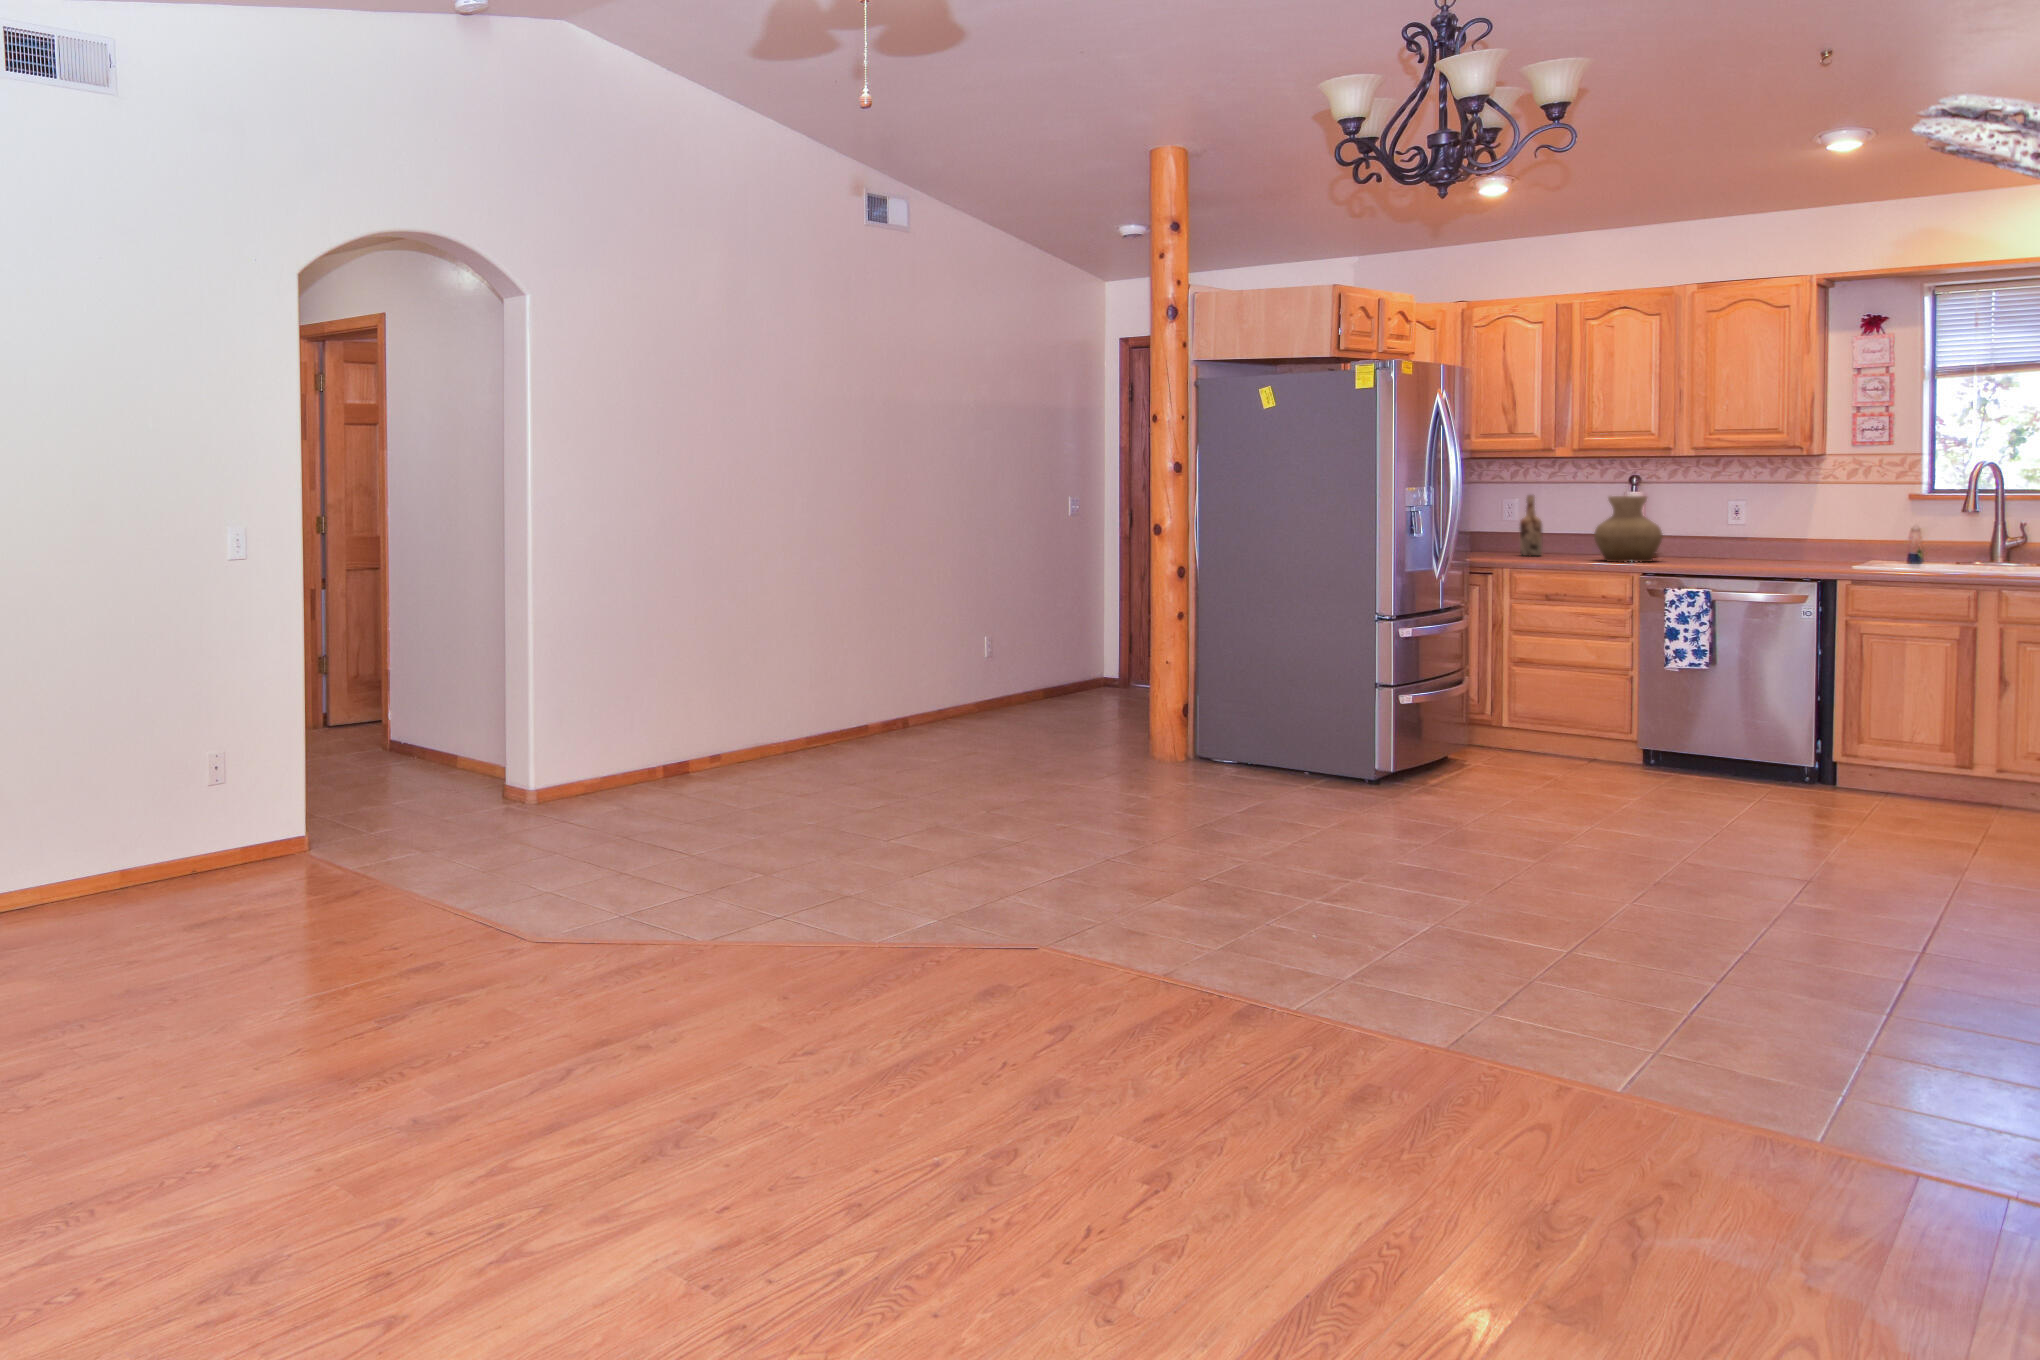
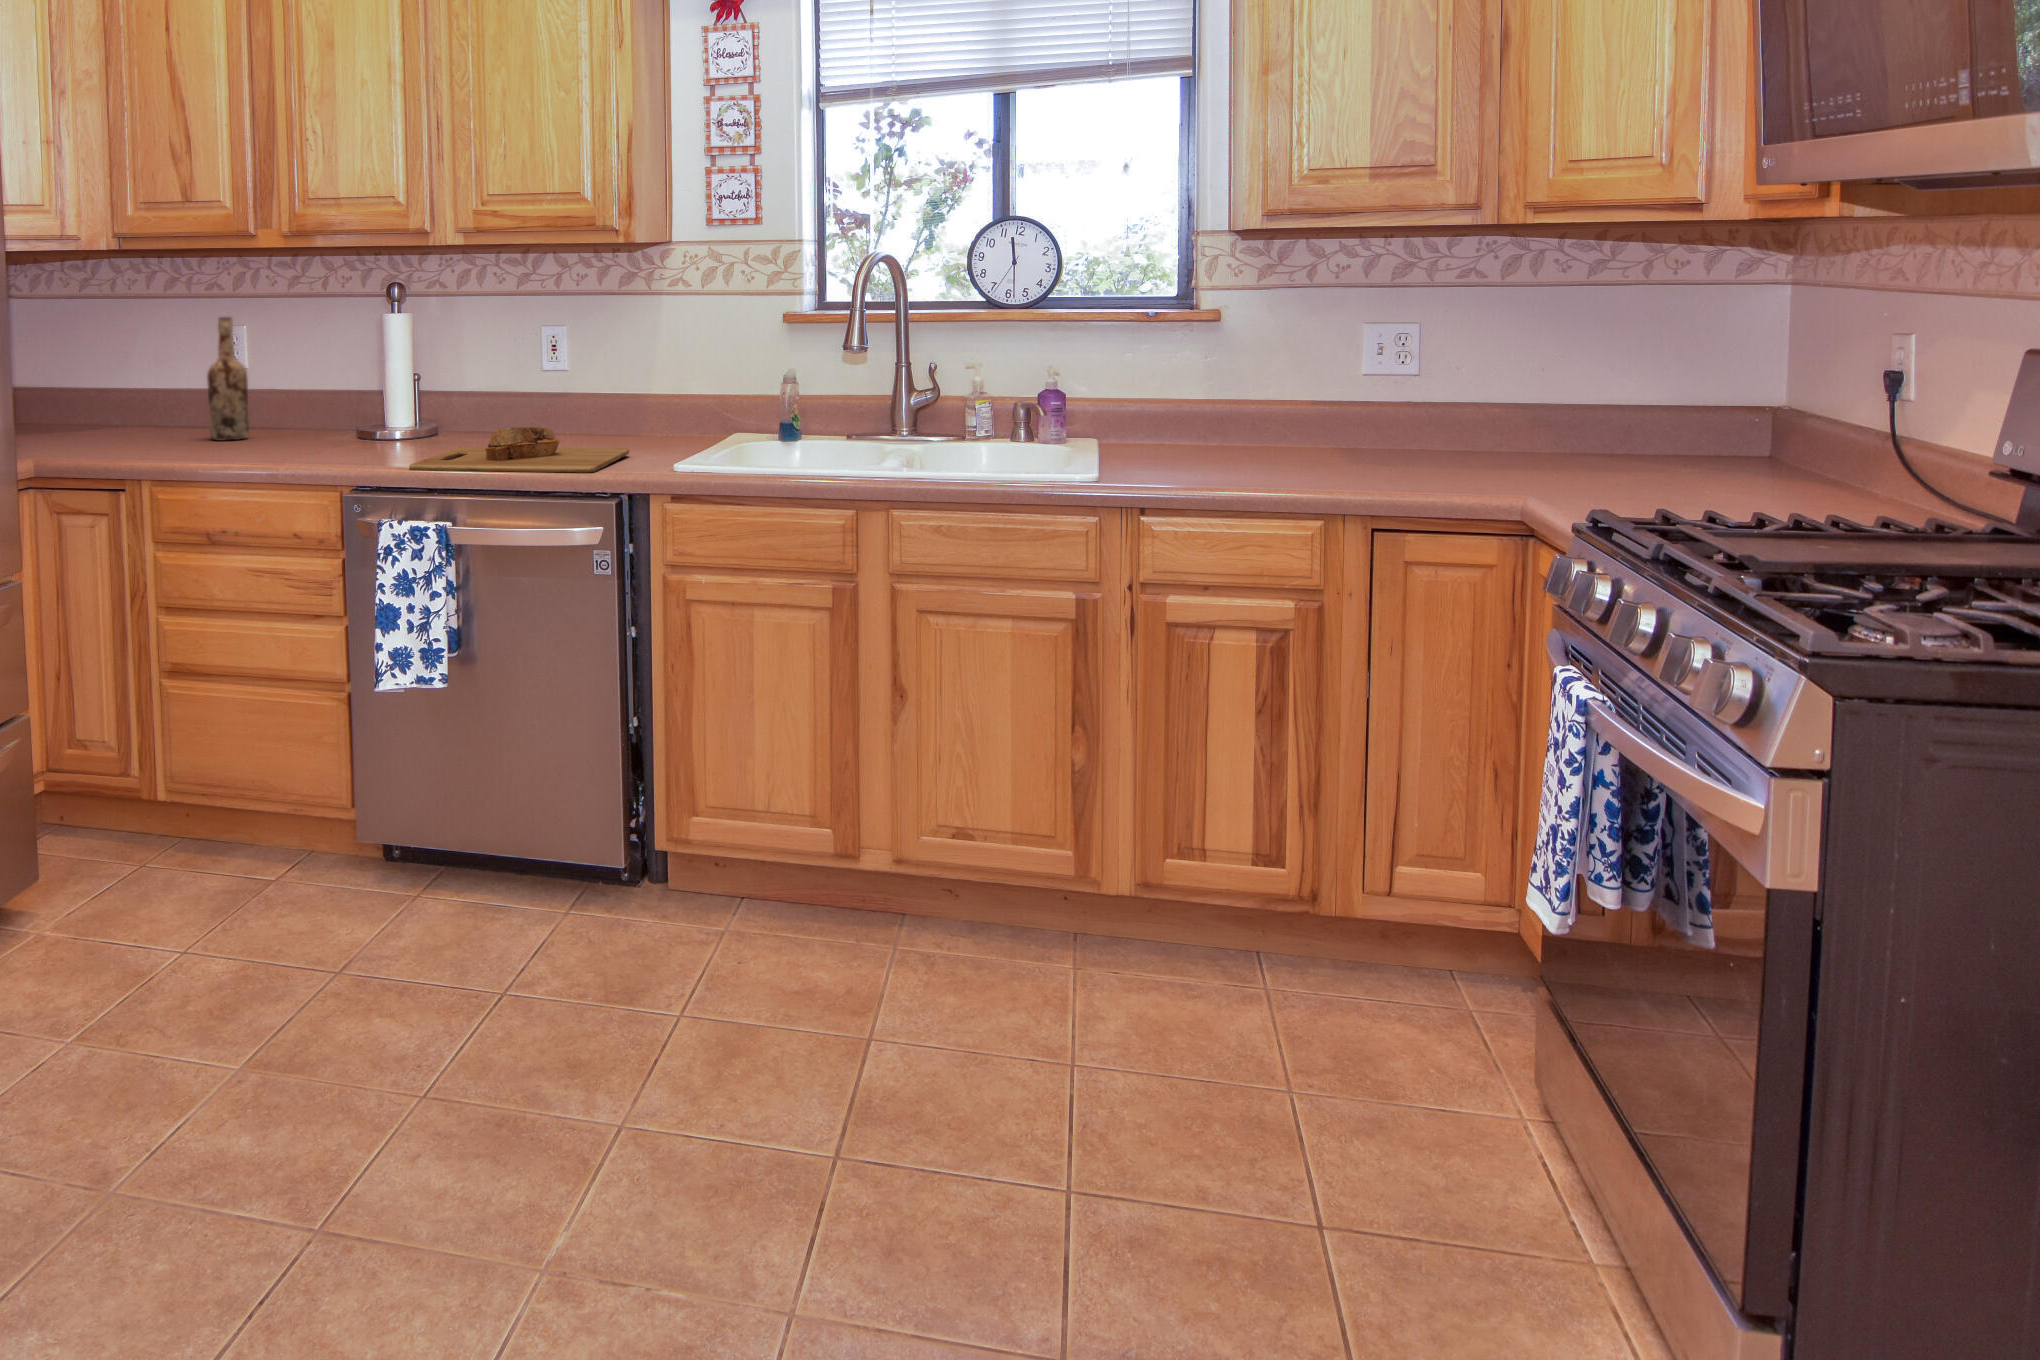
vase: present [1594,496,1663,562] -> none [287,318,408,457]
cutting board: none [1687,548,1811,569] -> present [409,427,629,473]

